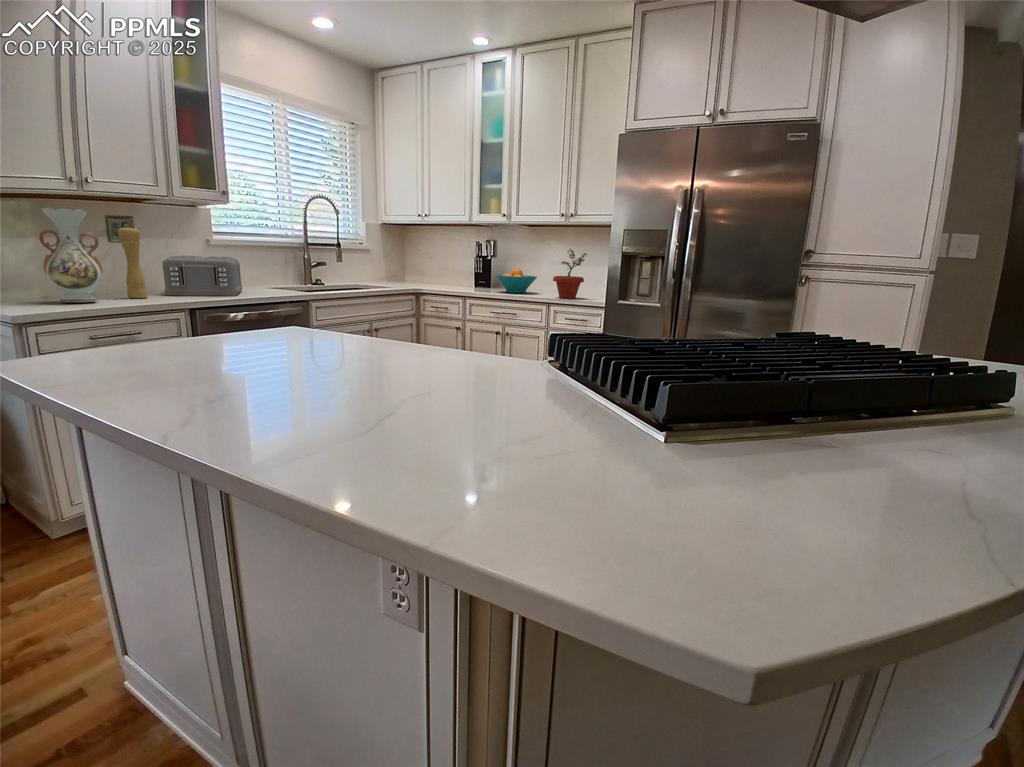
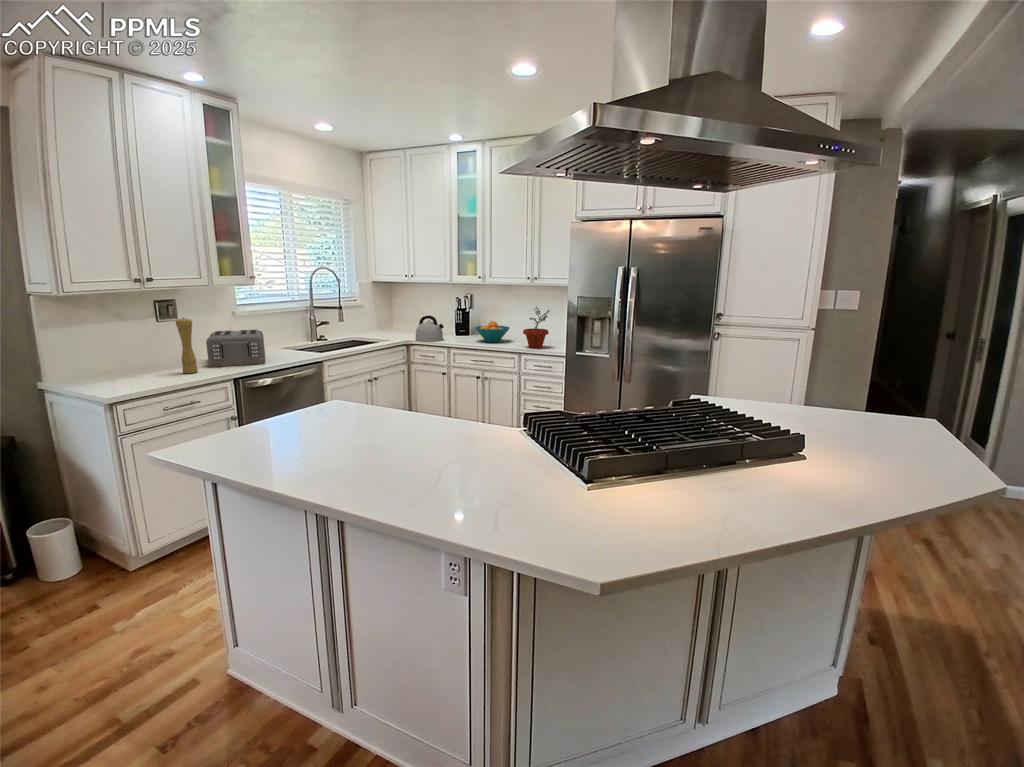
vase: present [39,207,103,302] -> none [123,312,169,383]
kettle: none [426,260,459,290] -> present [415,316,444,341]

